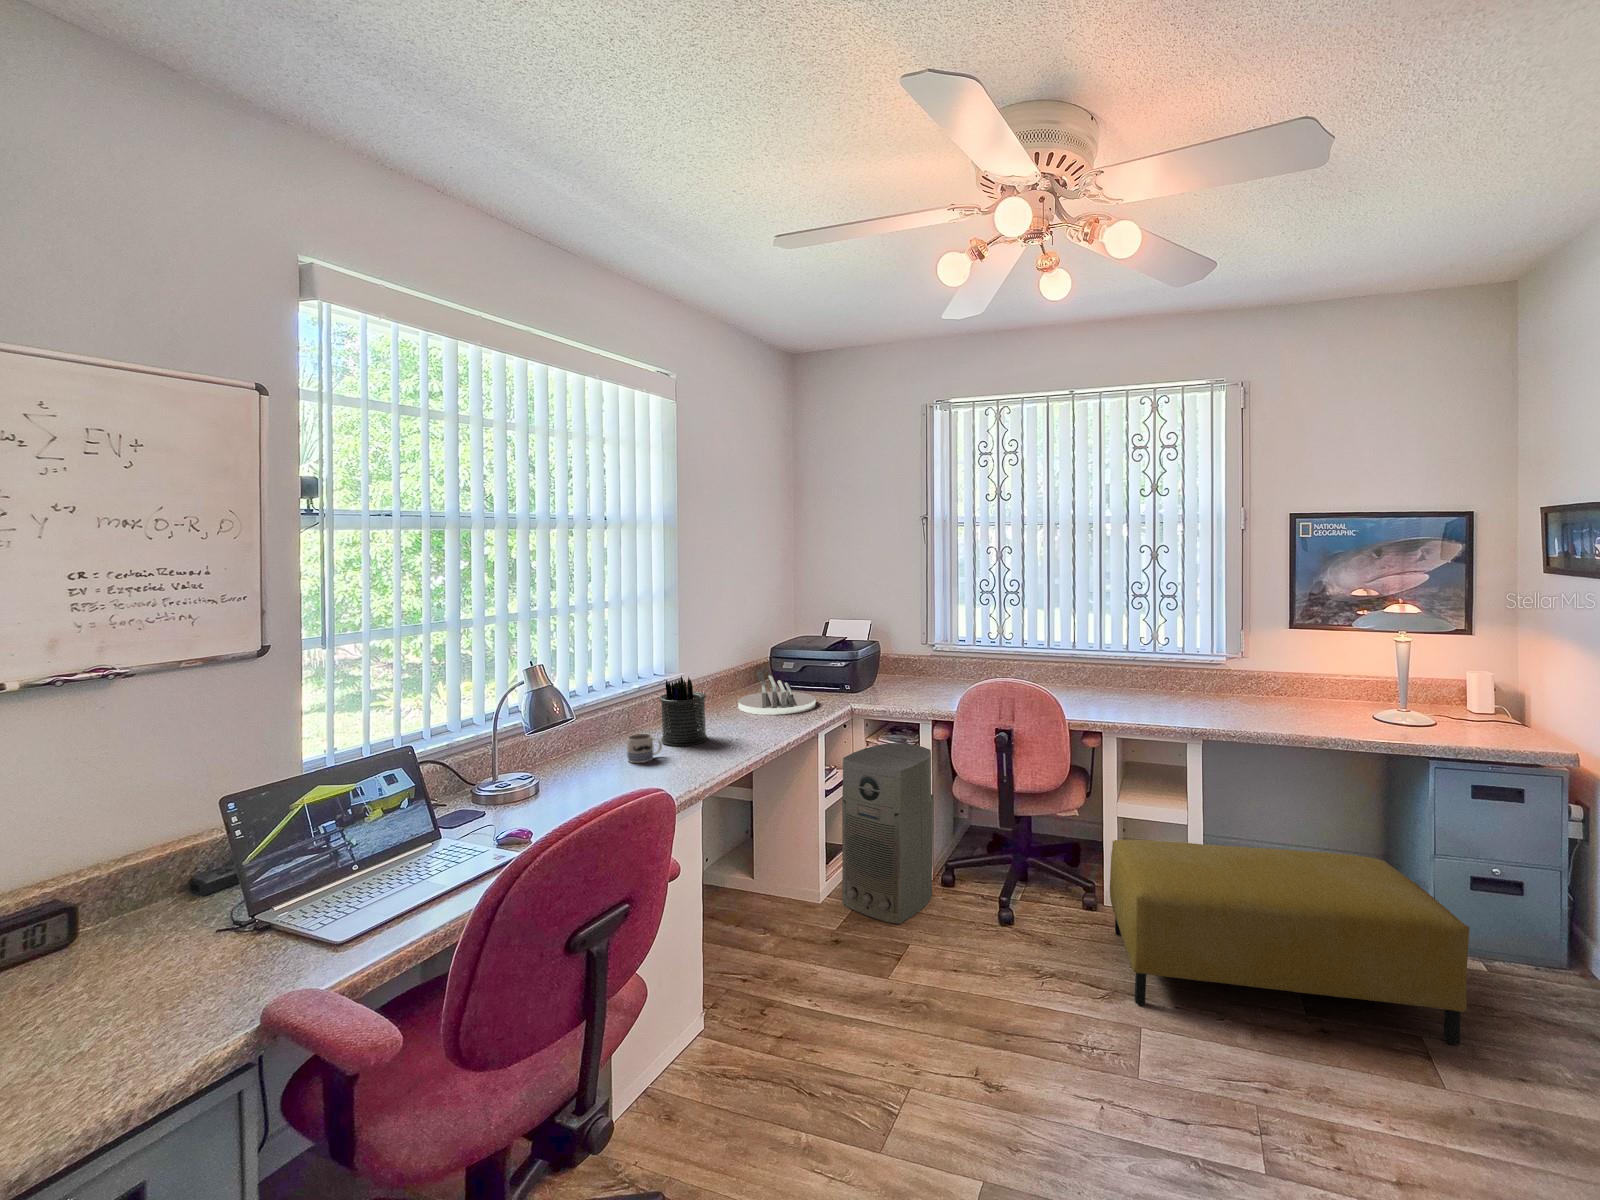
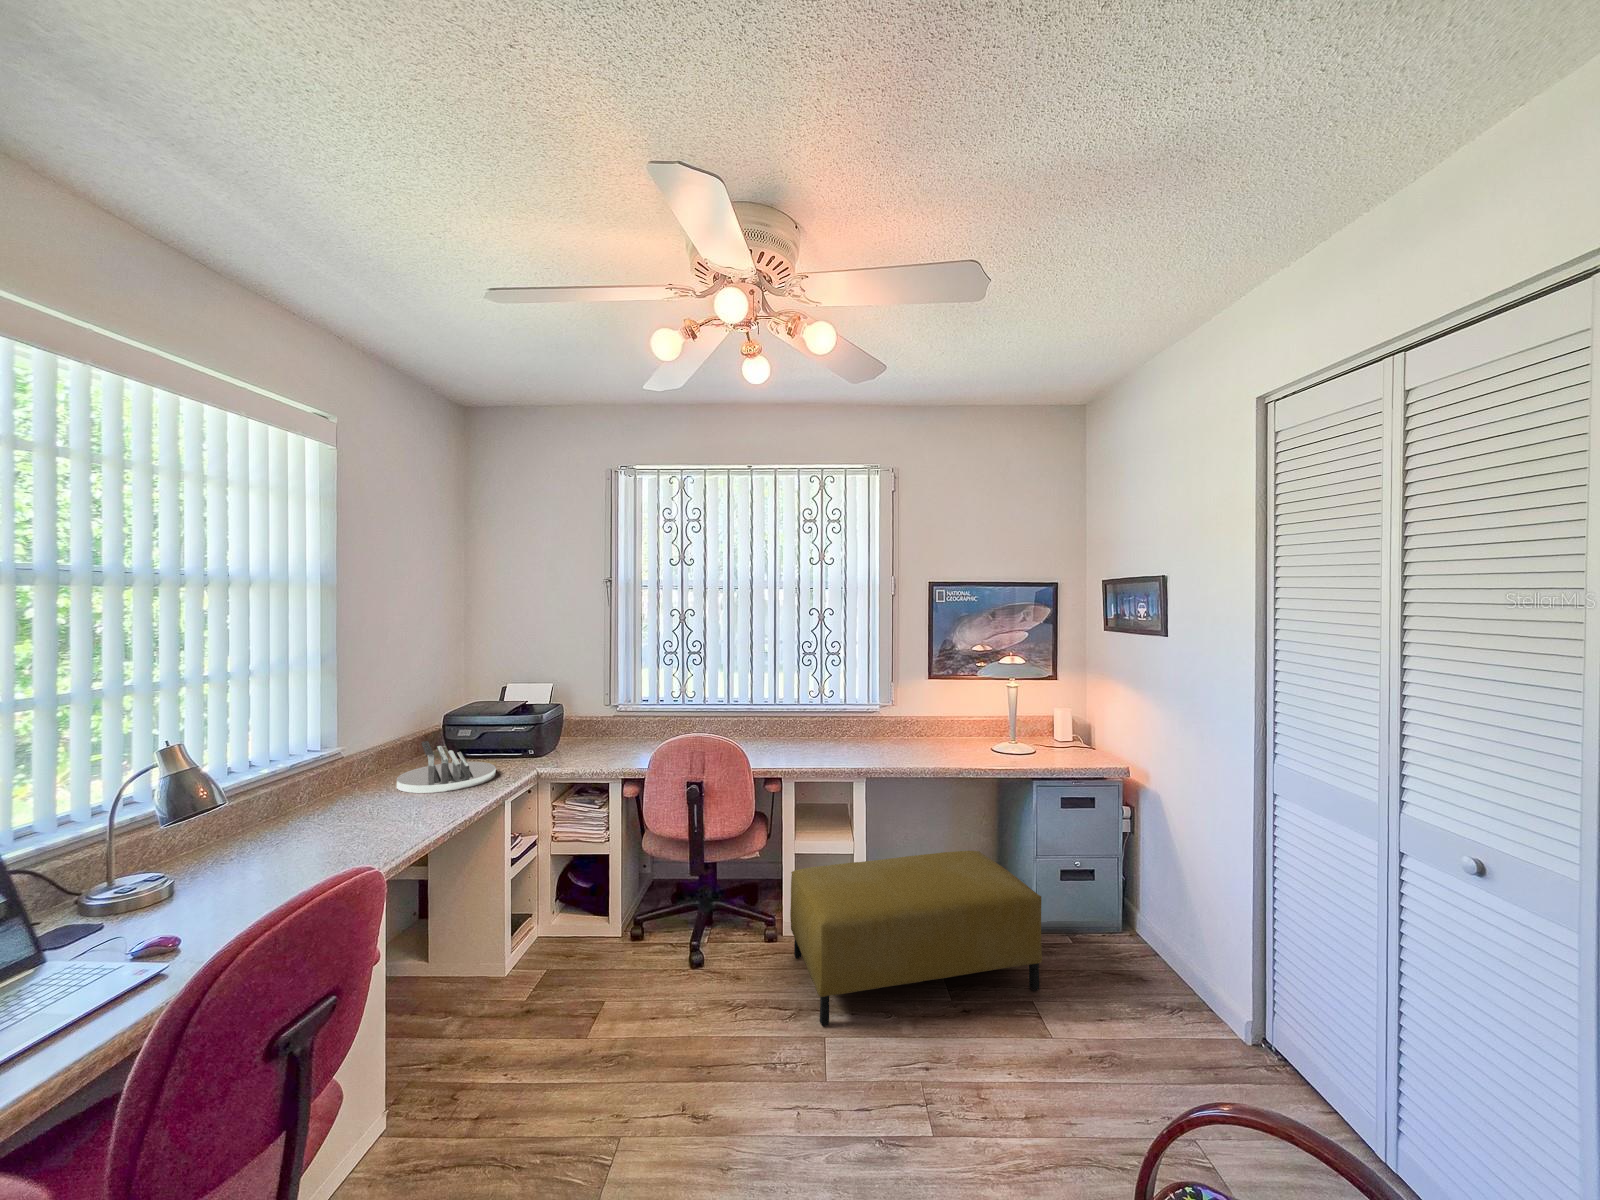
pen holder: present [660,676,707,746] -> none [281,759,353,851]
mug: present [627,734,662,763] -> none [221,843,282,886]
air purifier: present [842,743,934,924] -> none [525,805,626,1004]

